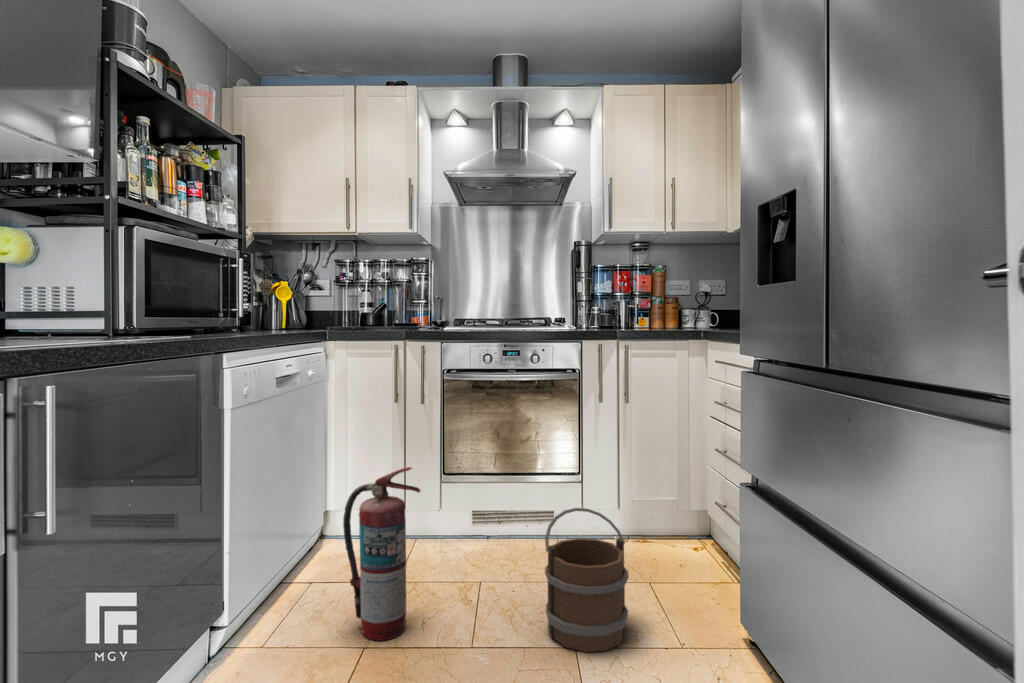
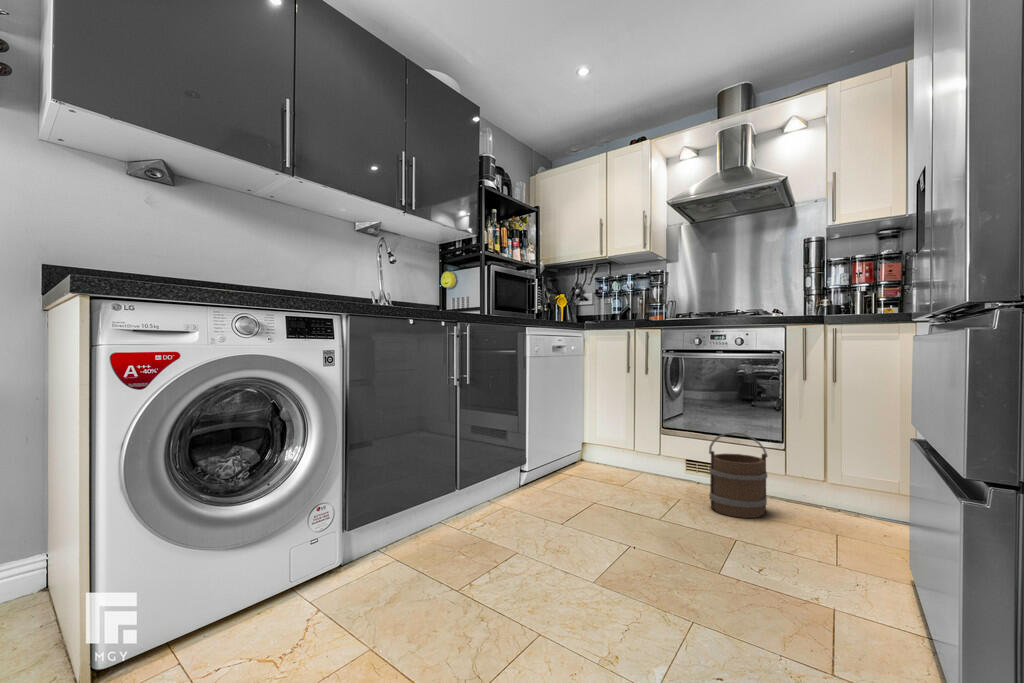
fire extinguisher: present [343,467,420,641] -> none [589,397,632,495]

